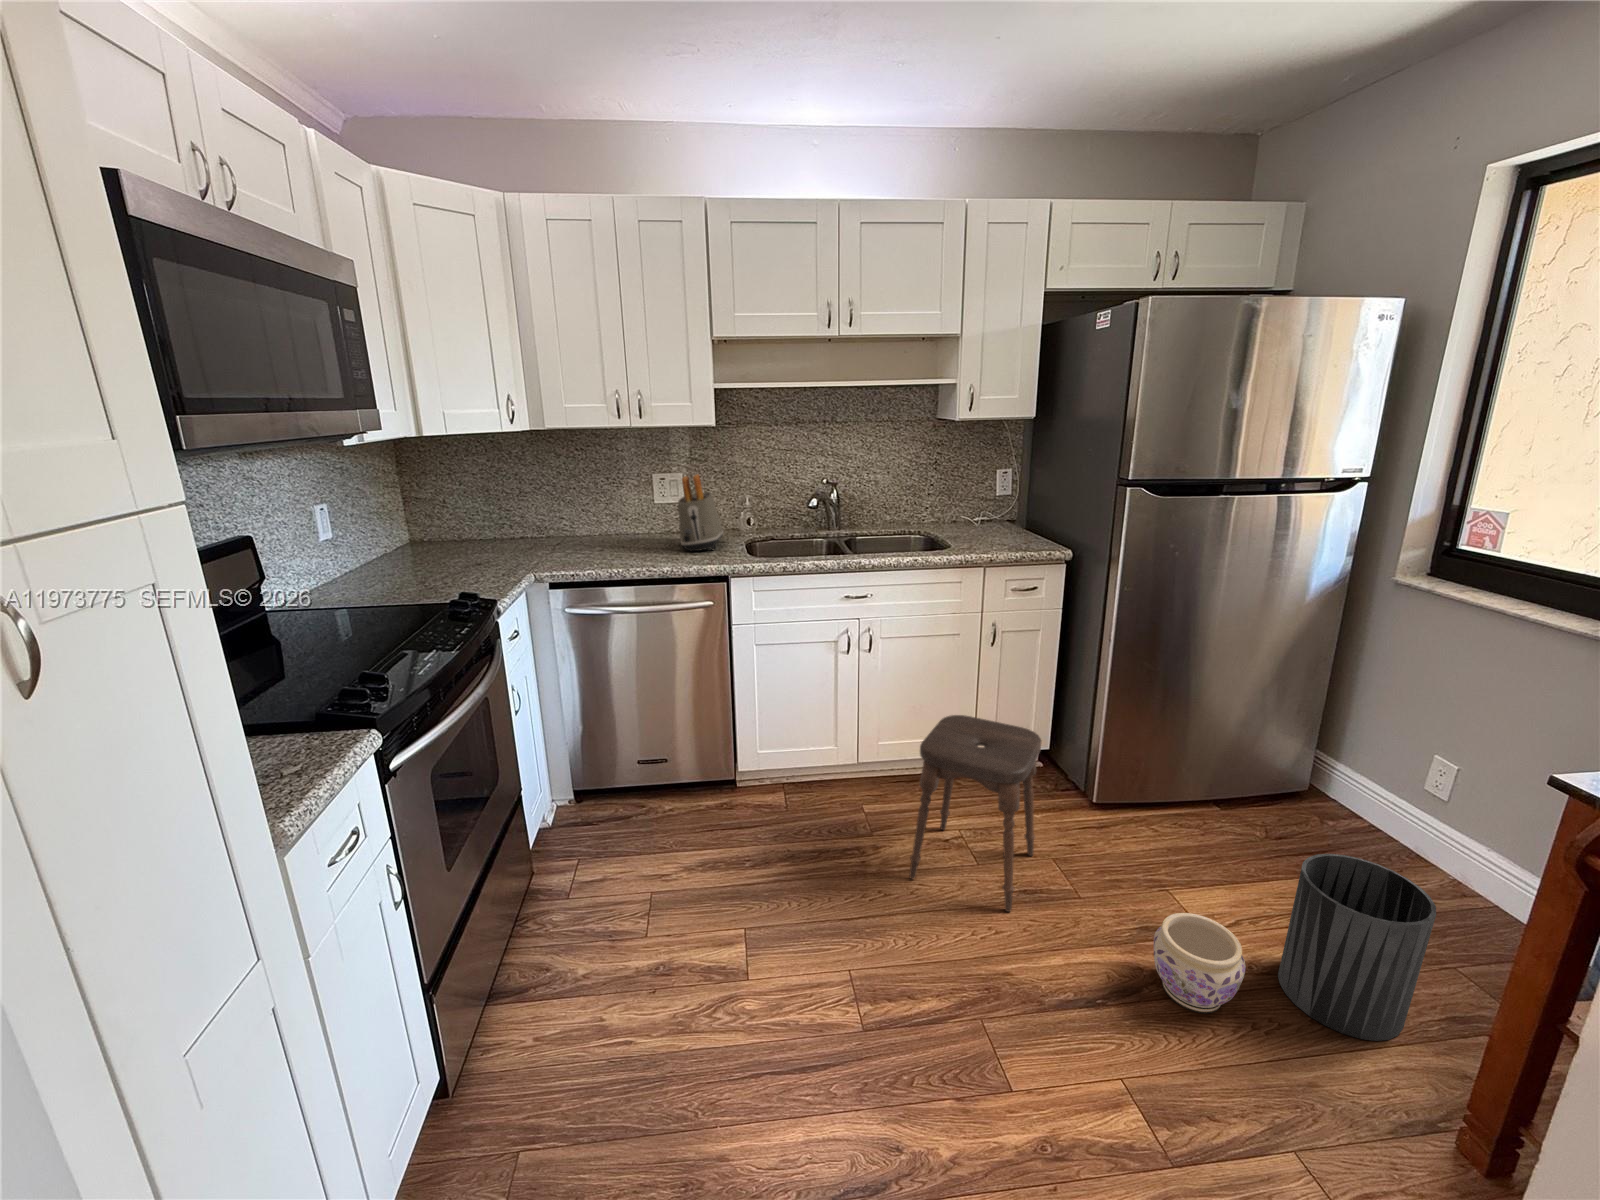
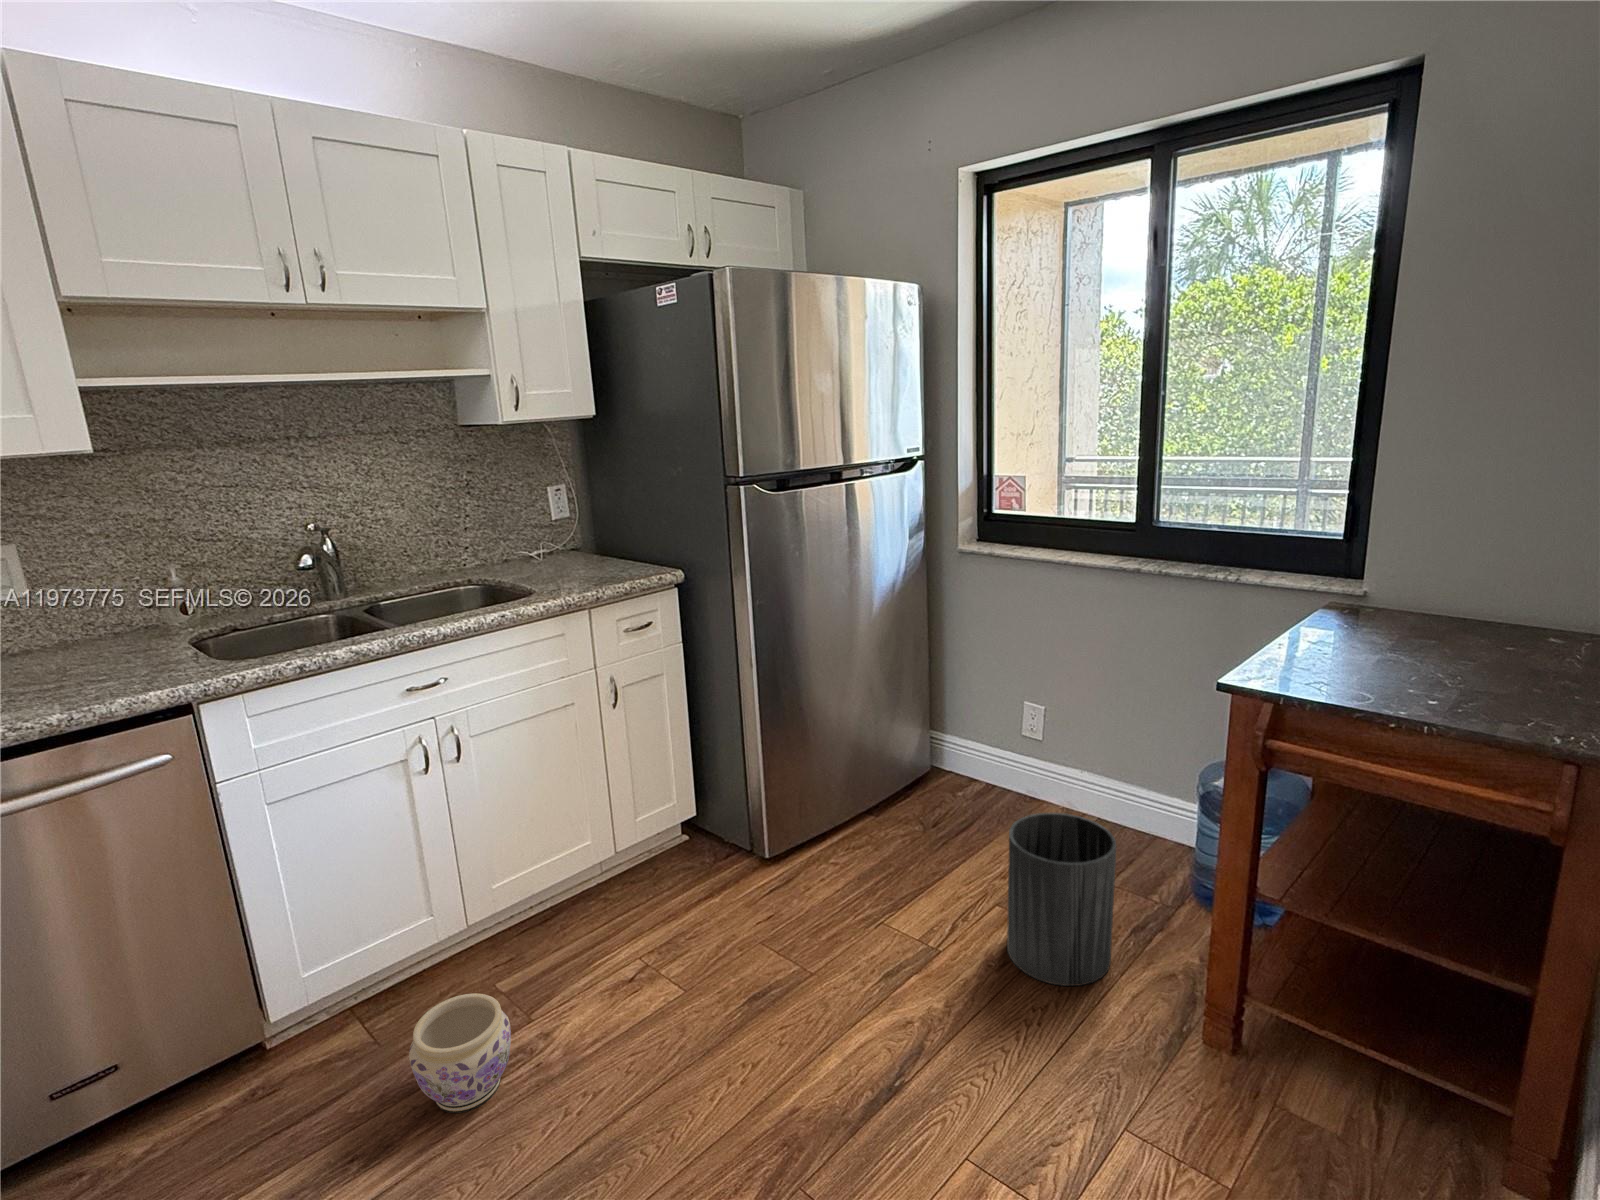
toaster: present [678,474,723,551] -> none [26,538,142,678]
stool: present [909,715,1041,912] -> none [595,796,756,1056]
planter: present [1153,913,1246,1013] -> present [409,993,511,1113]

